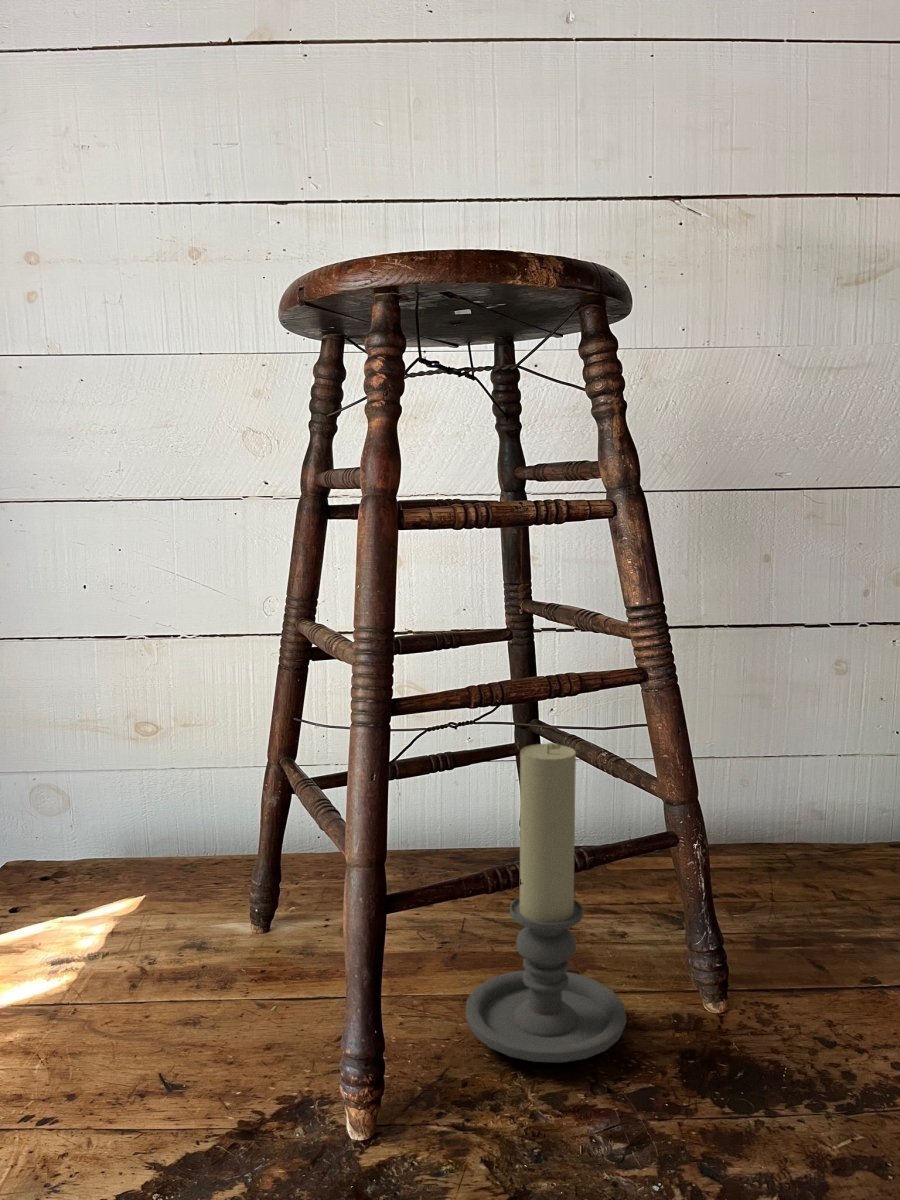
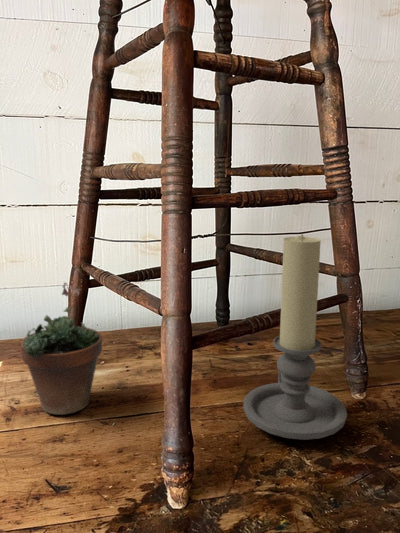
succulent plant: none [153,789,273,987] -> present [21,283,102,415]

